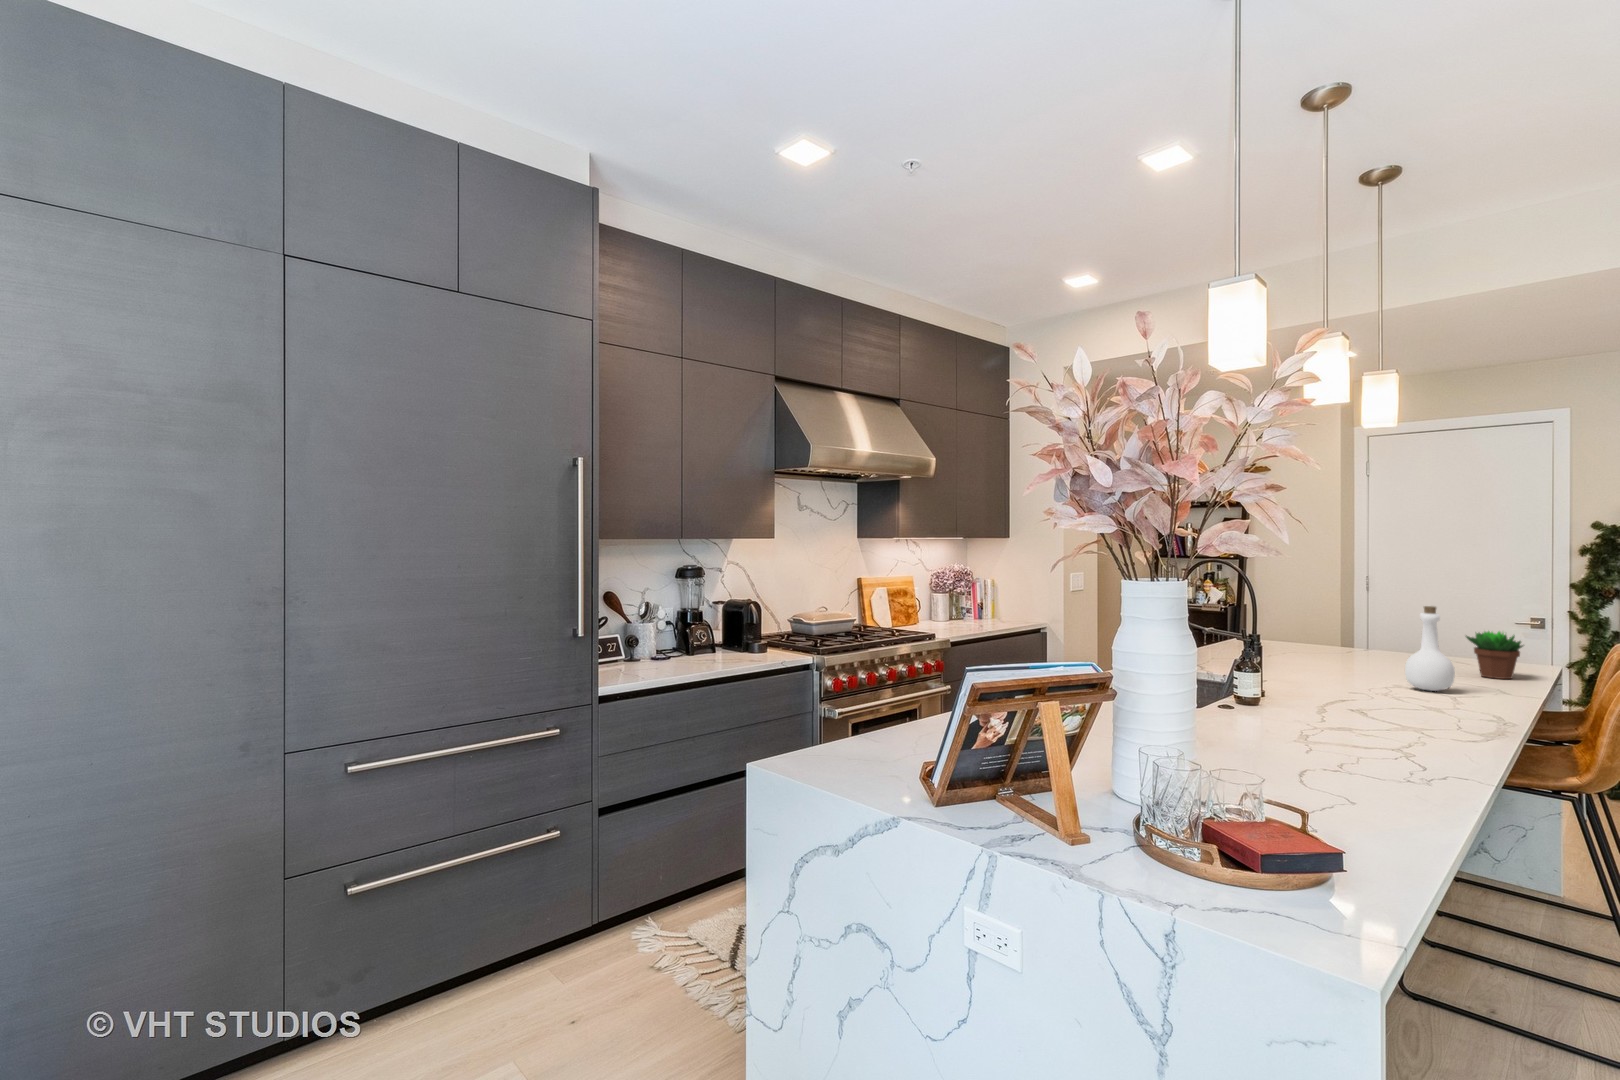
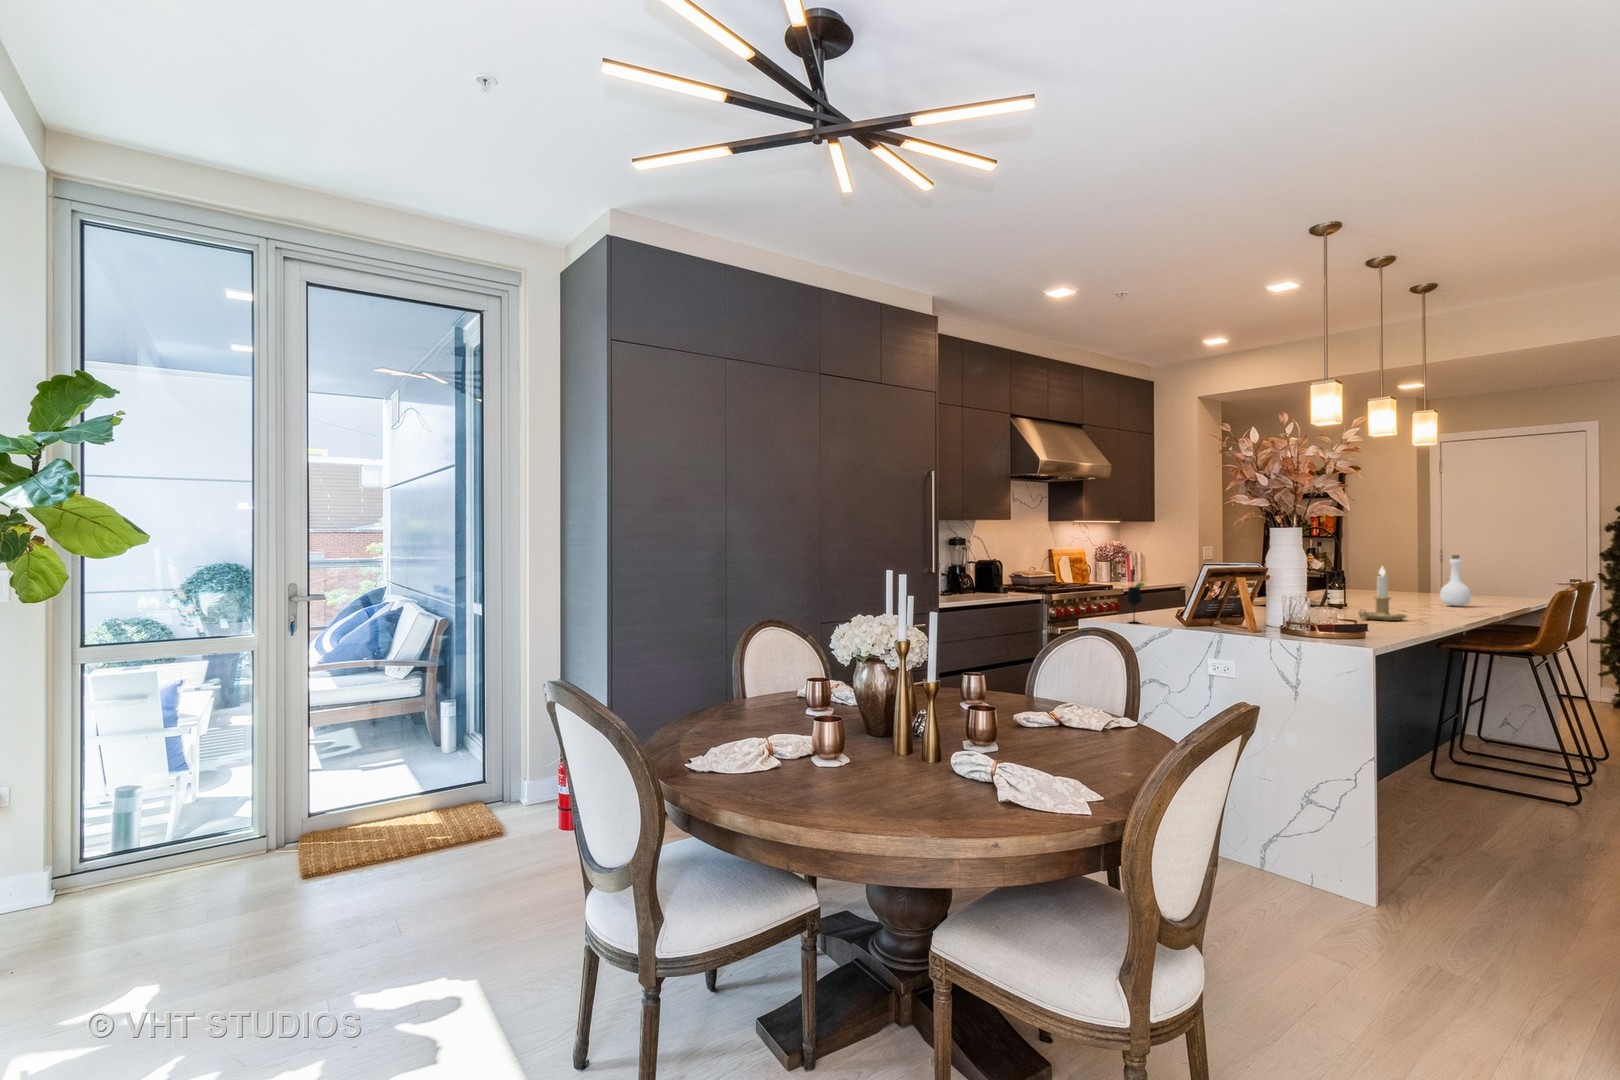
succulent plant: present [1466,631,1523,679] -> none [1487,573,1524,603]
candlestick: none [1289,645,1382,756] -> present [1358,567,1407,621]
wine glass: none [842,682,878,776] -> present [1126,582,1145,623]

